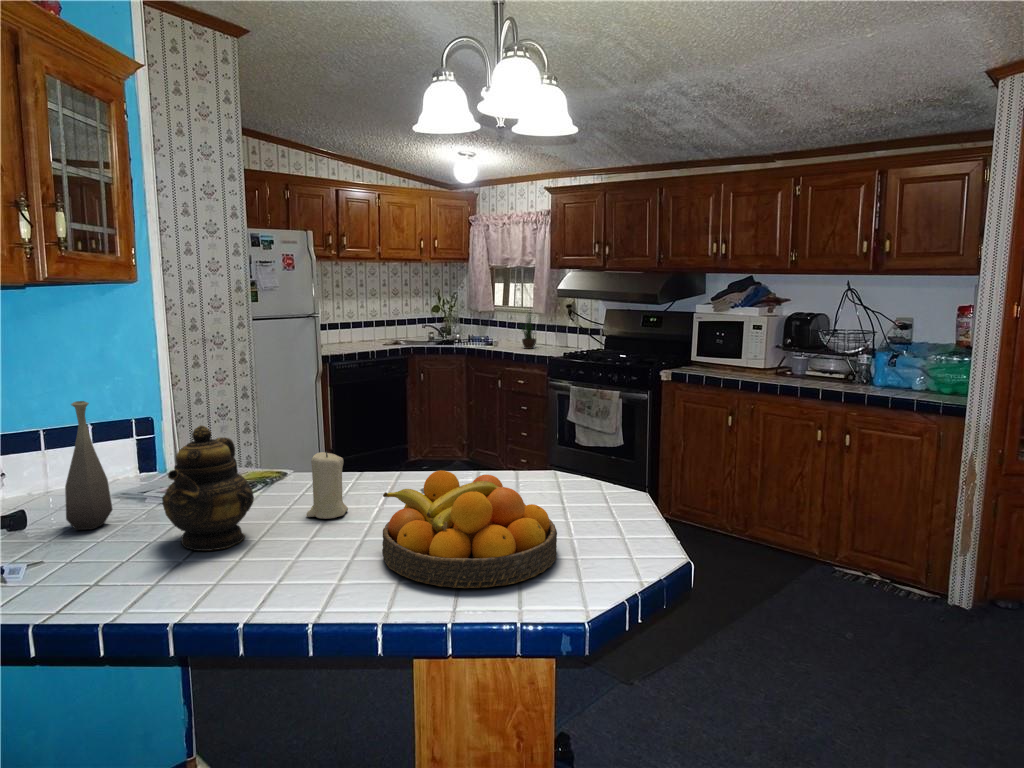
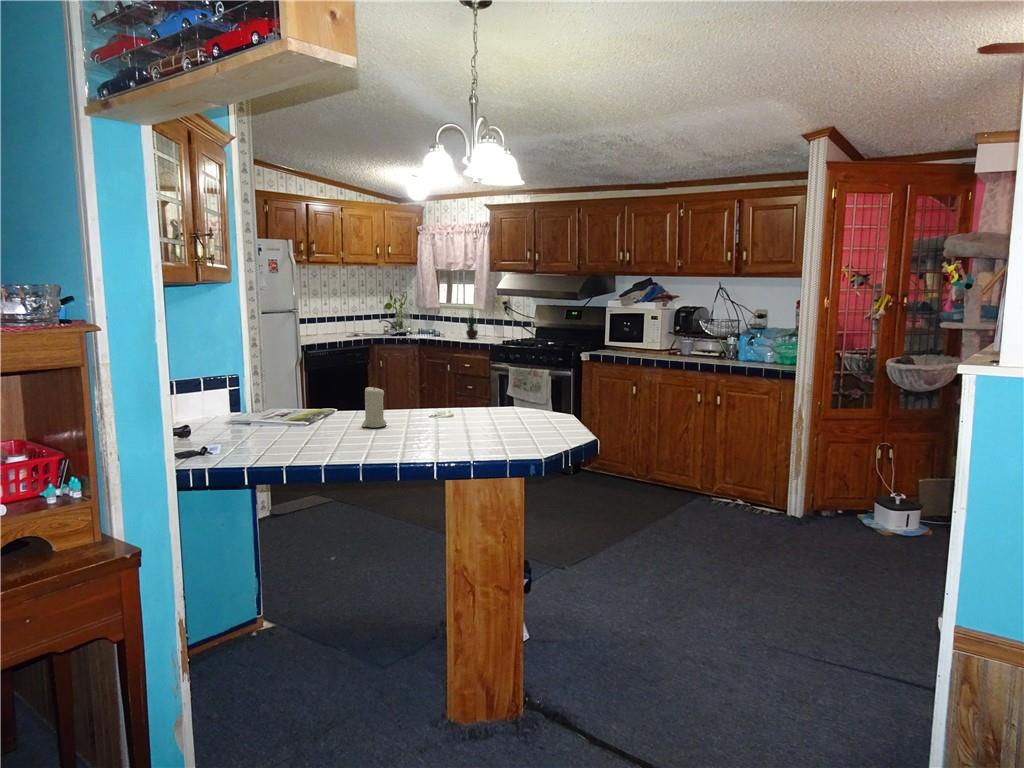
bottle: present [65,401,113,530] -> none [211,353,239,435]
teapot: present [162,426,254,551] -> none [282,366,337,440]
fruit bowl: present [382,471,557,588] -> none [419,391,522,449]

